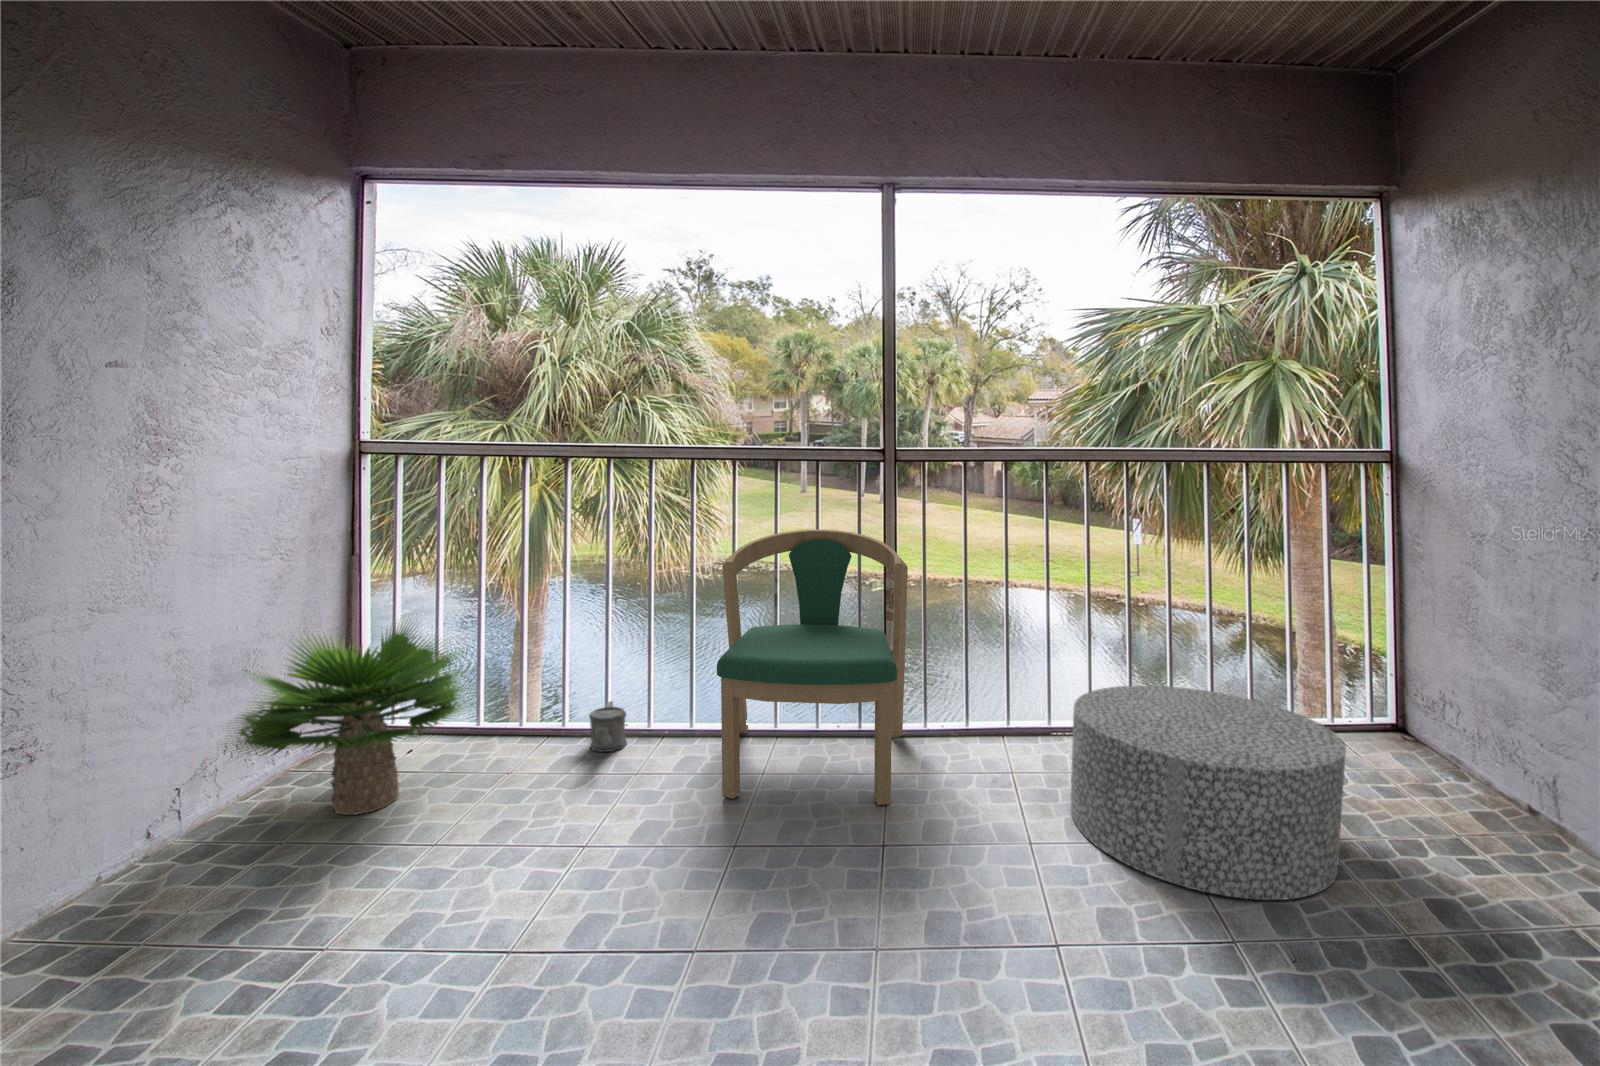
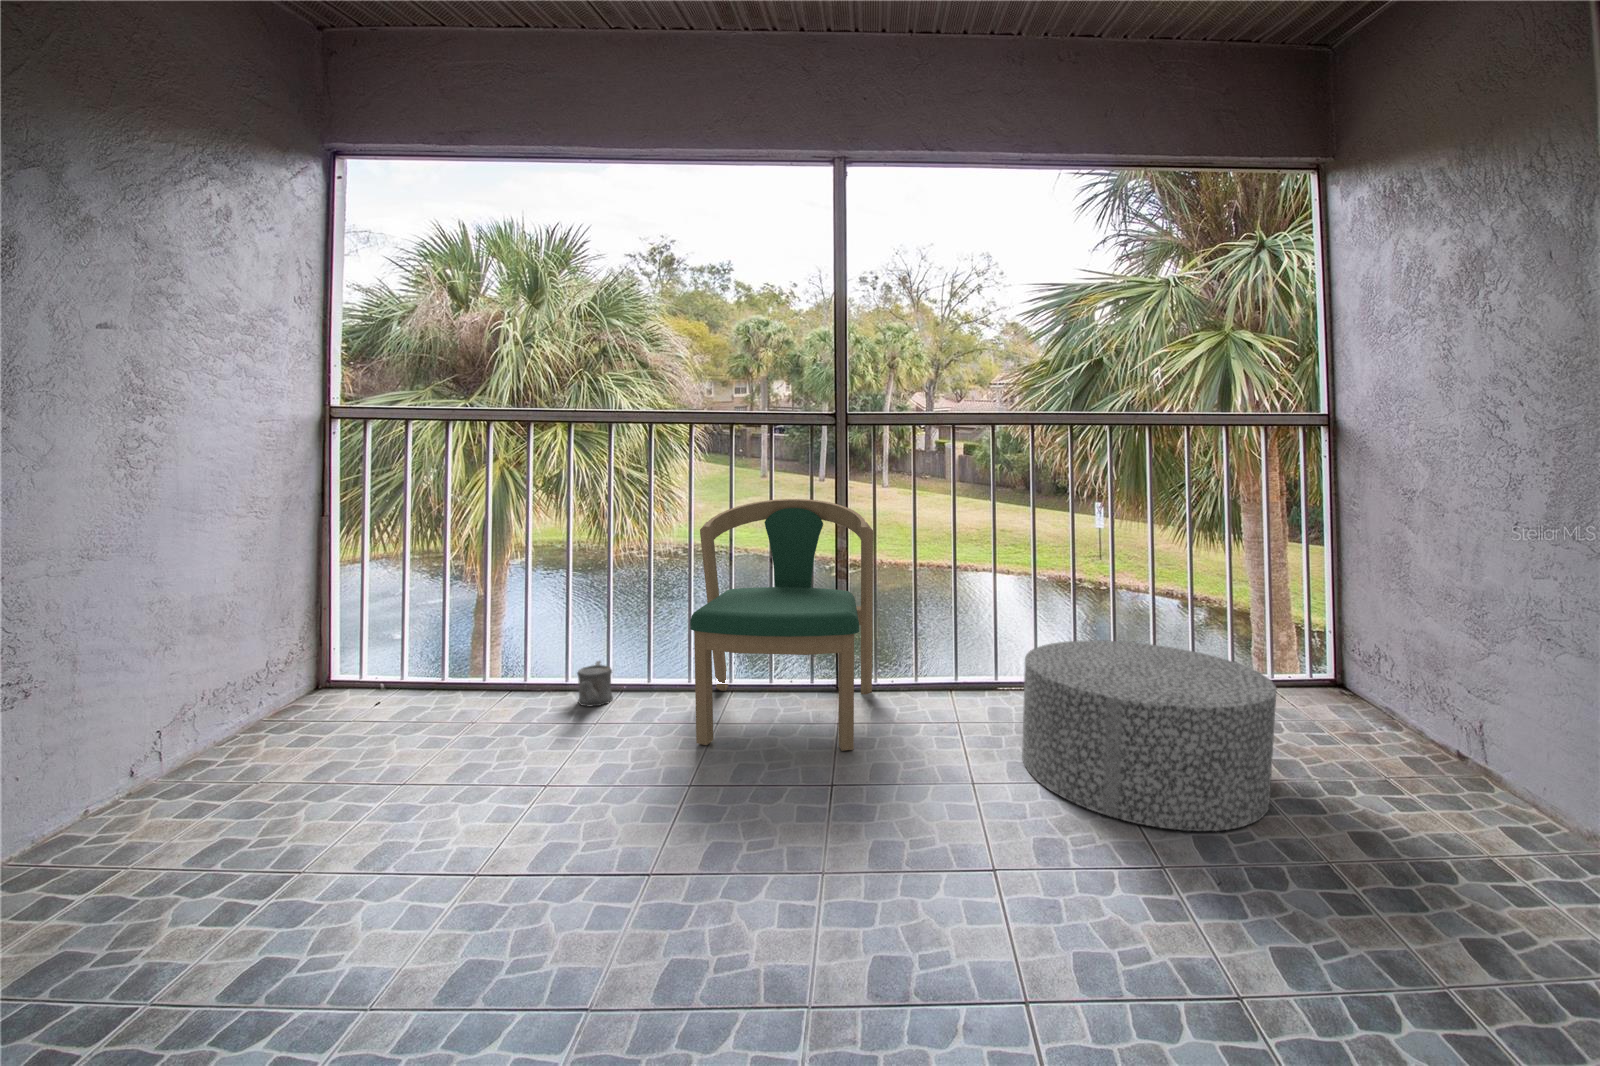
potted plant: present [229,620,468,815] -> none [216,571,473,759]

